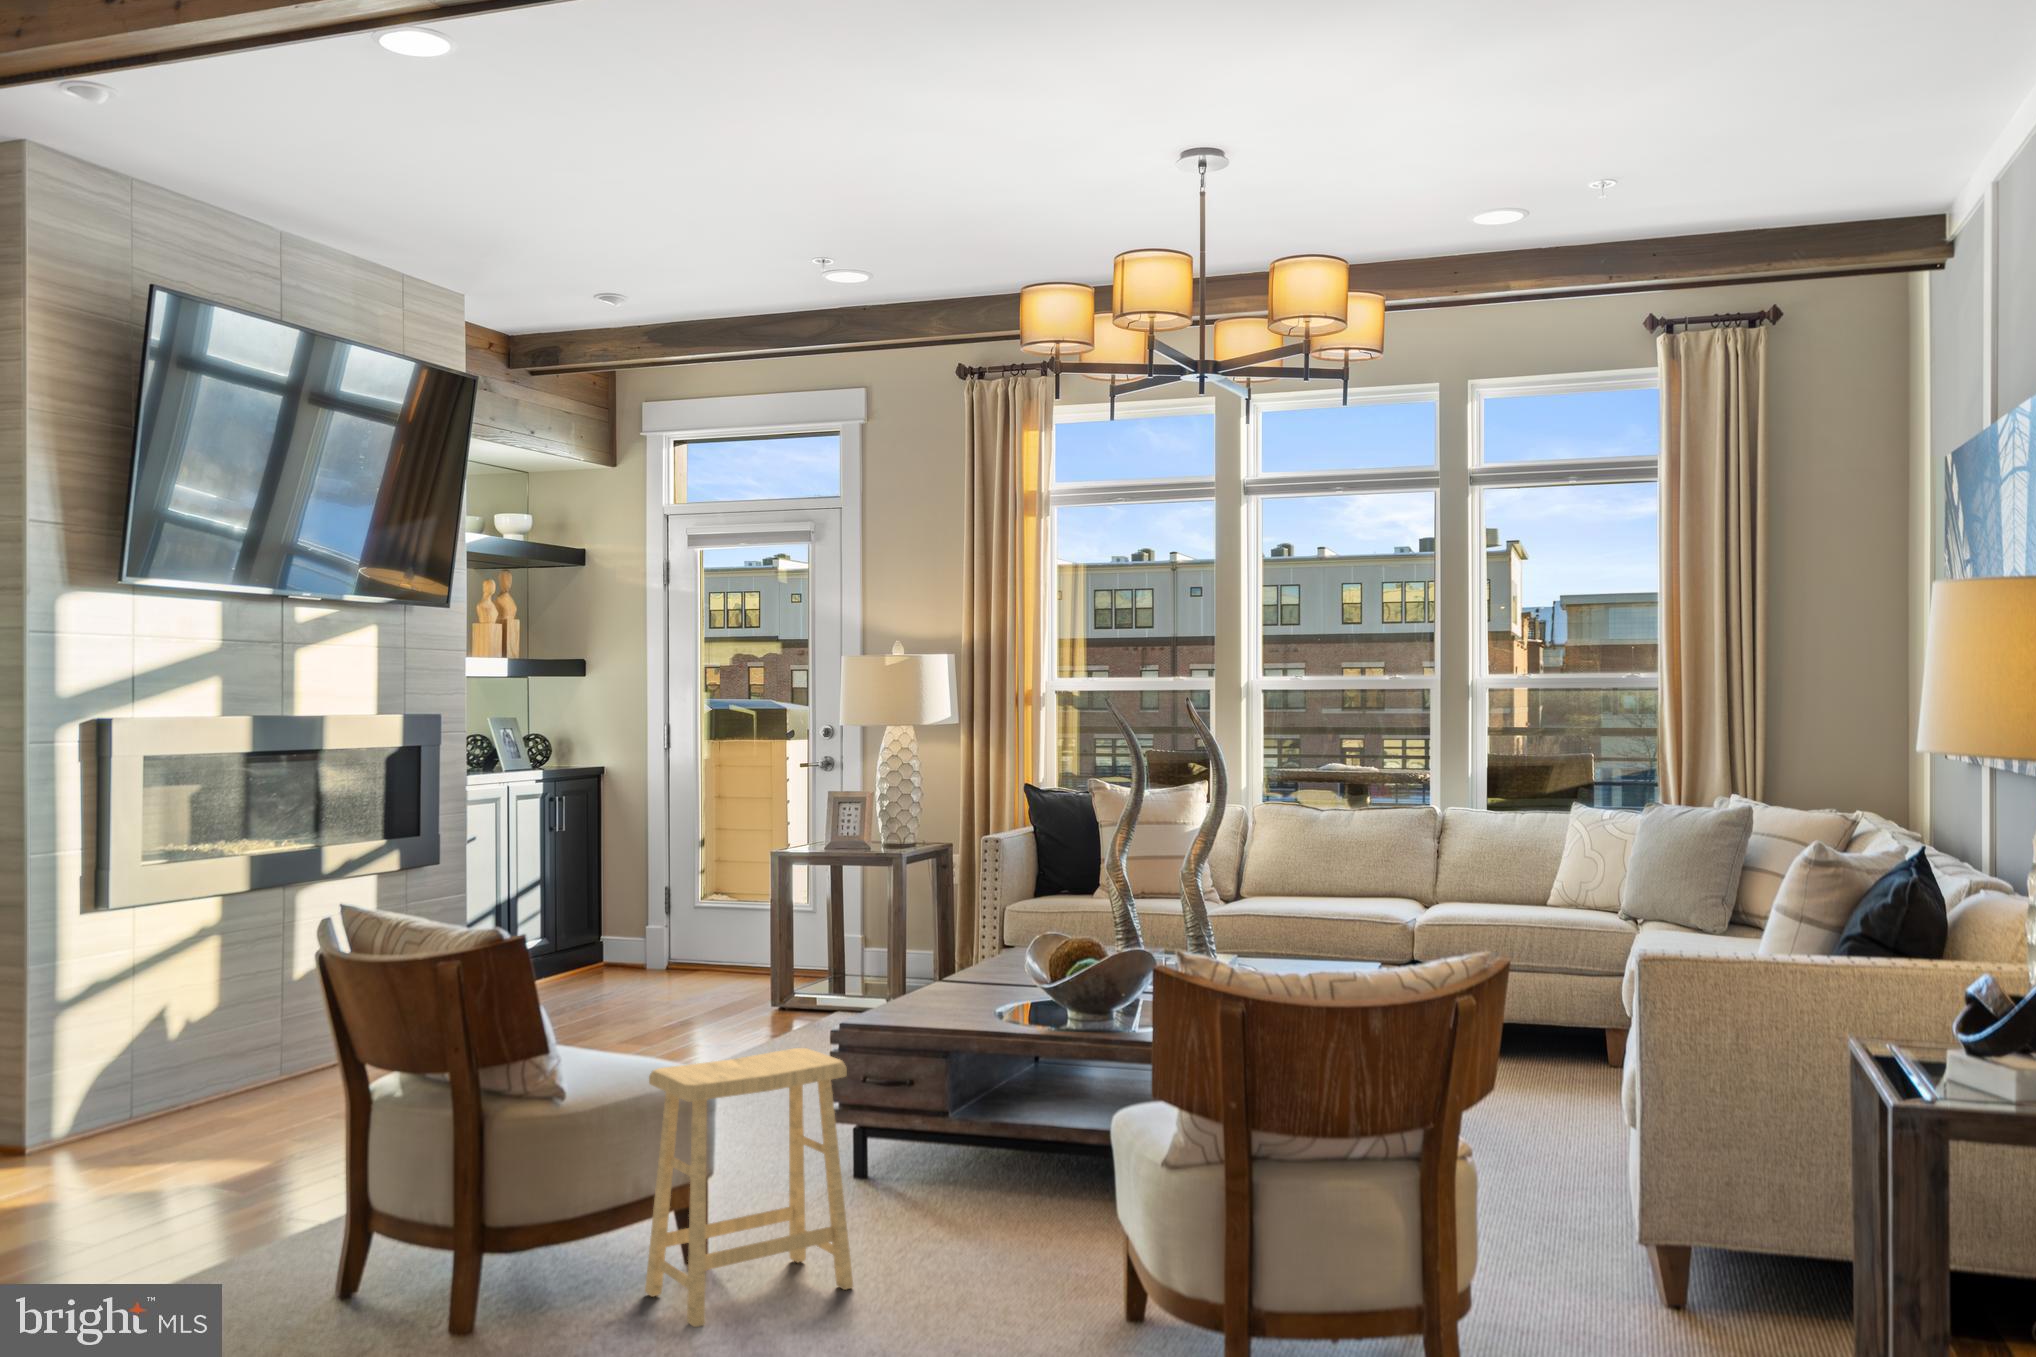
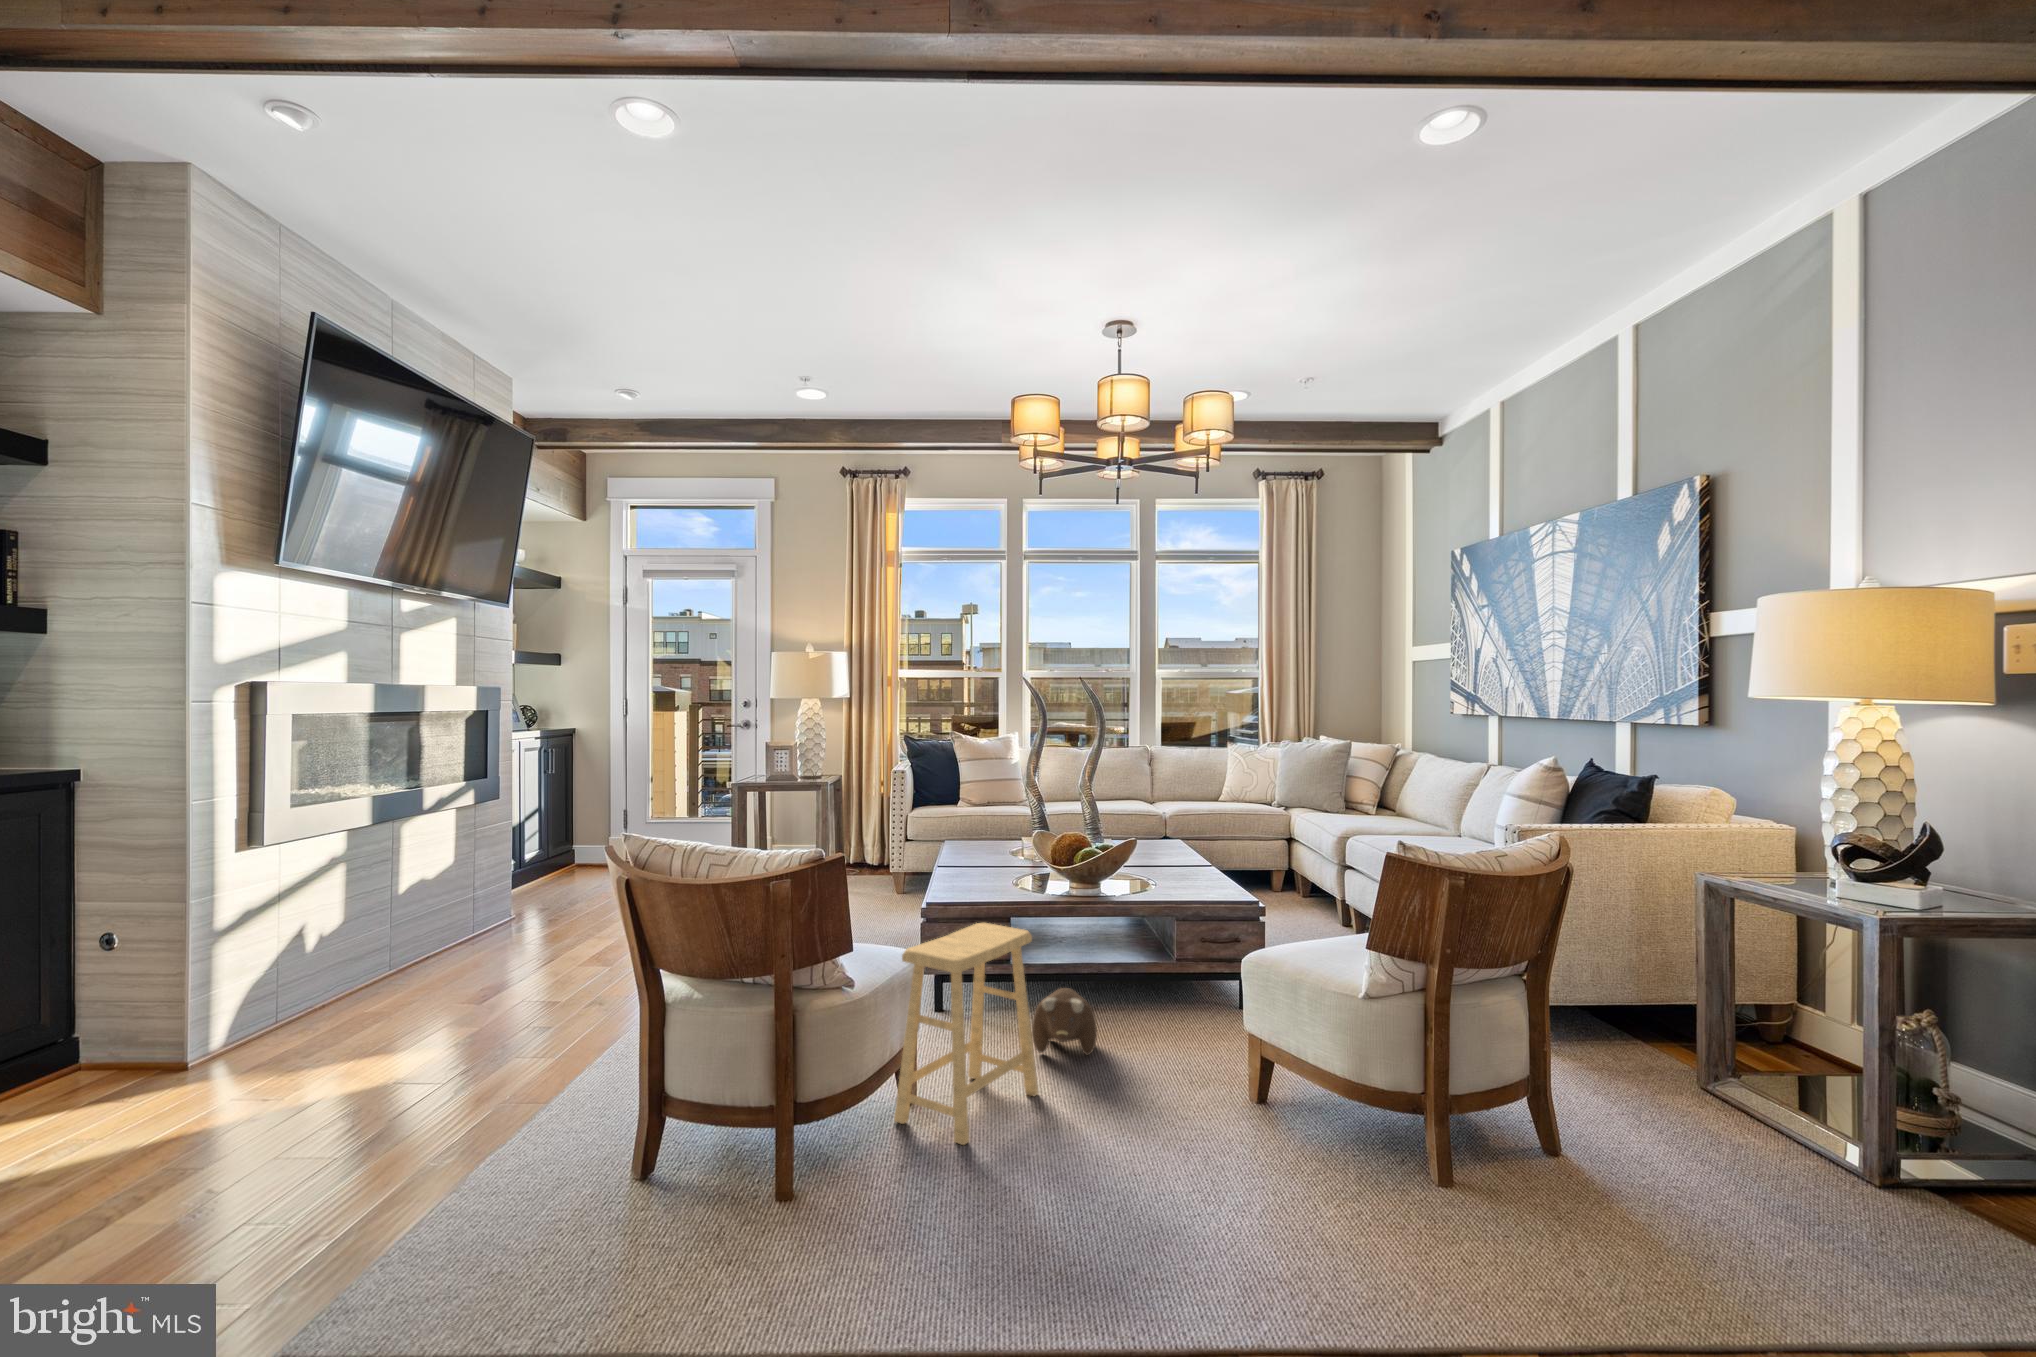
plush toy: none [899,1156,1002,1254] -> present [1032,988,1097,1055]

